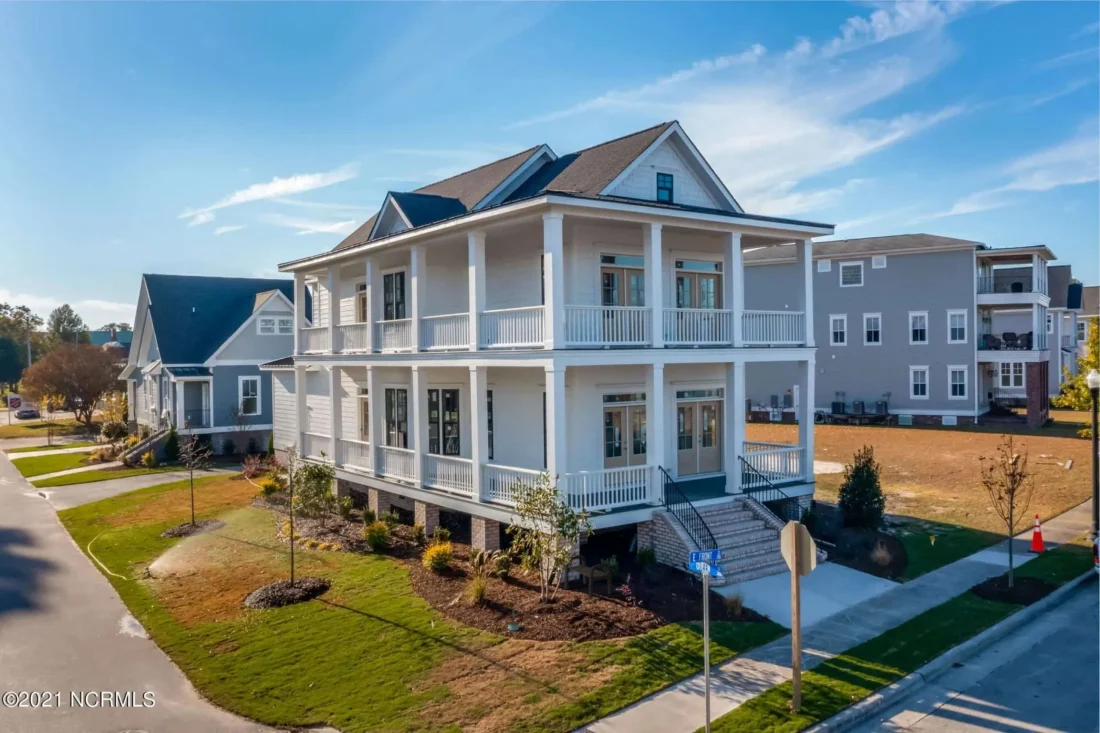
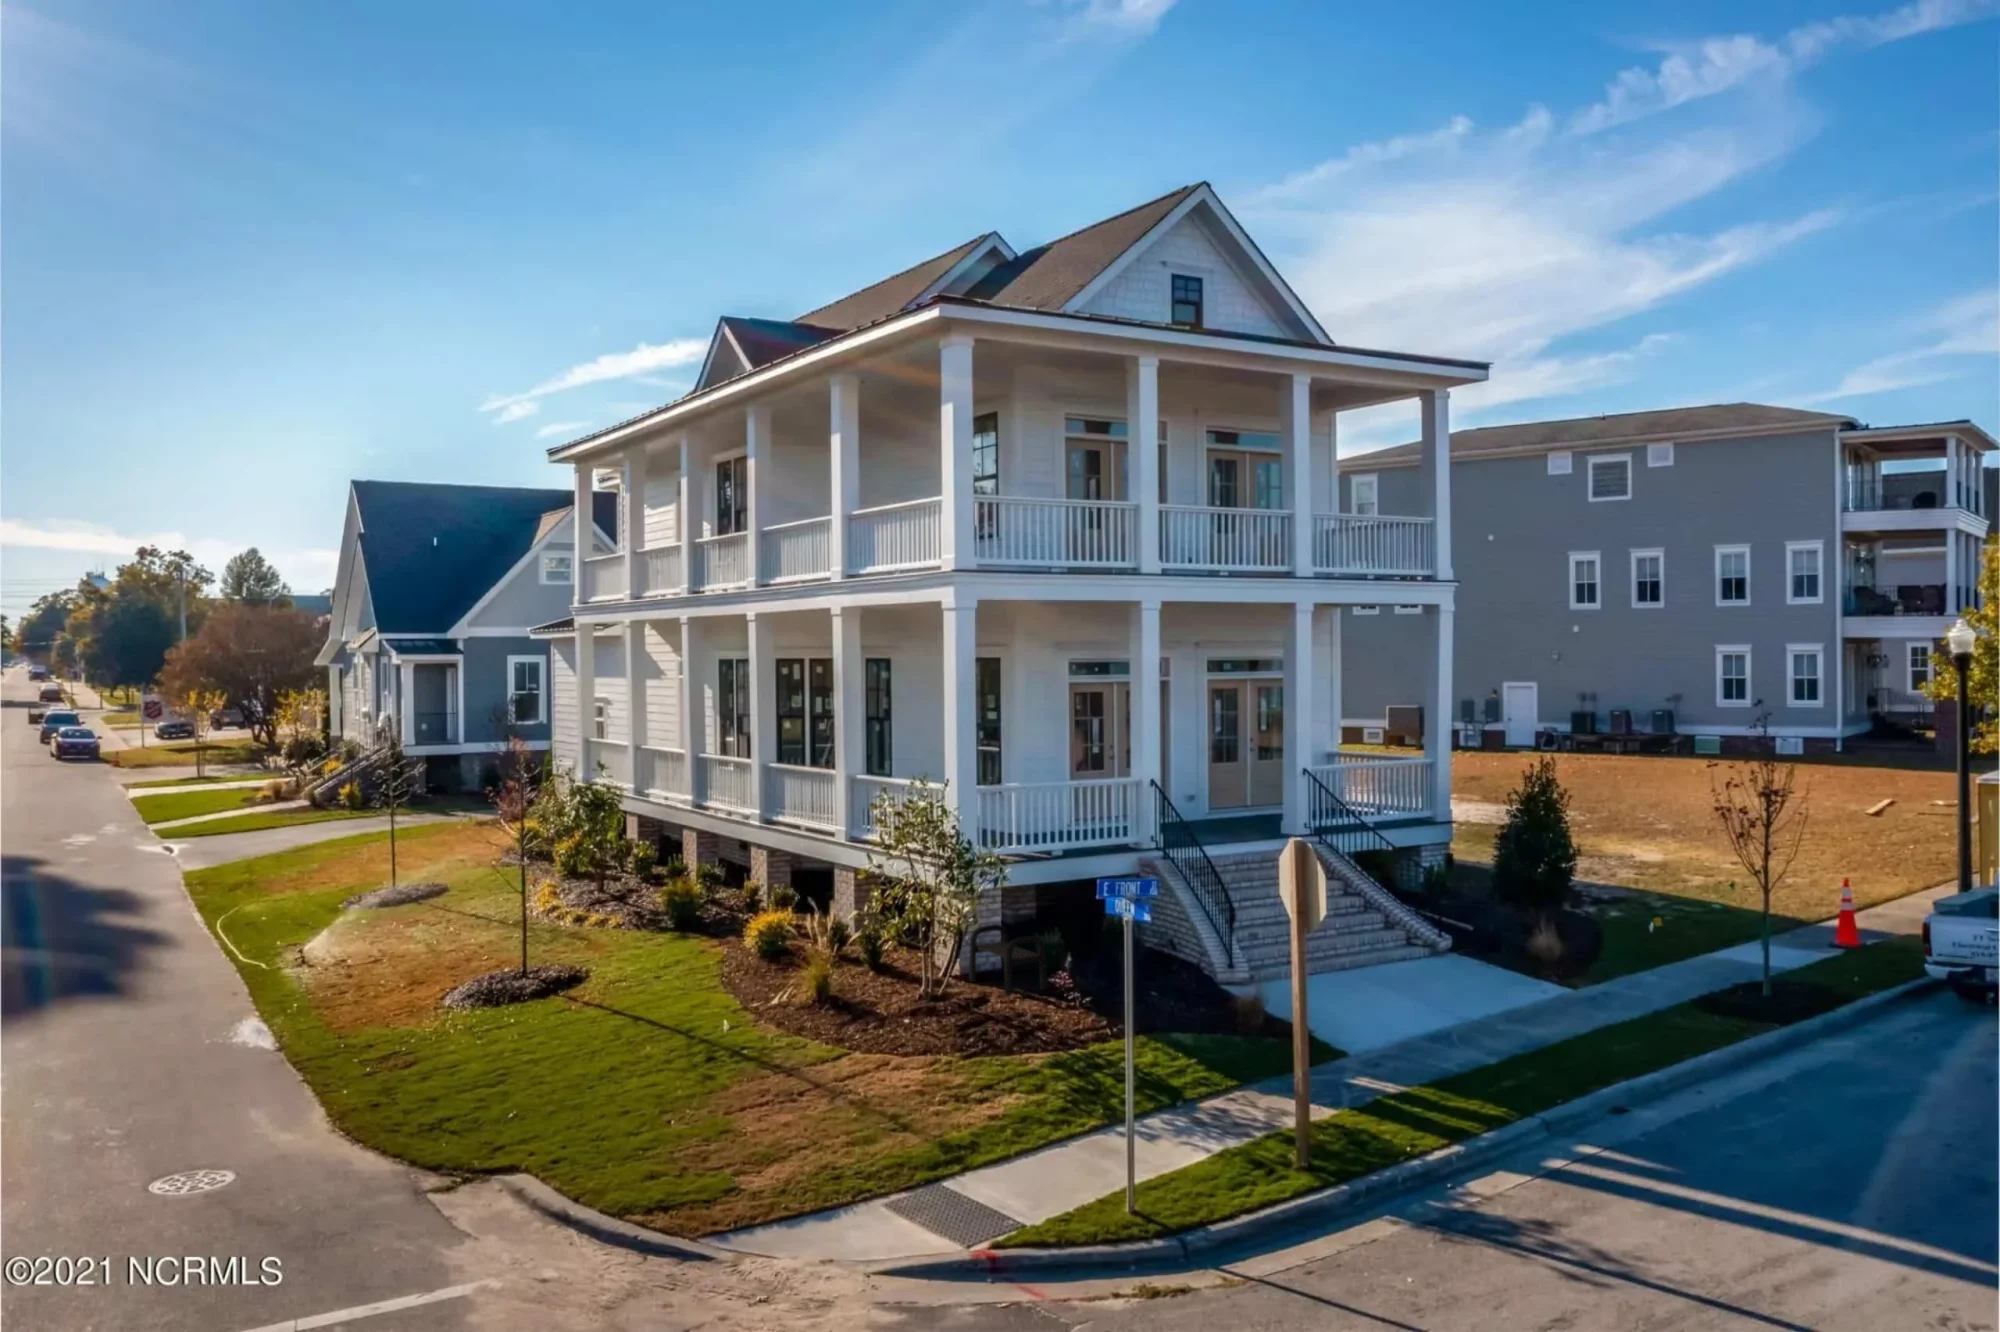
potted plant: present [508,596,524,631] -> none [853,982,885,1041]

